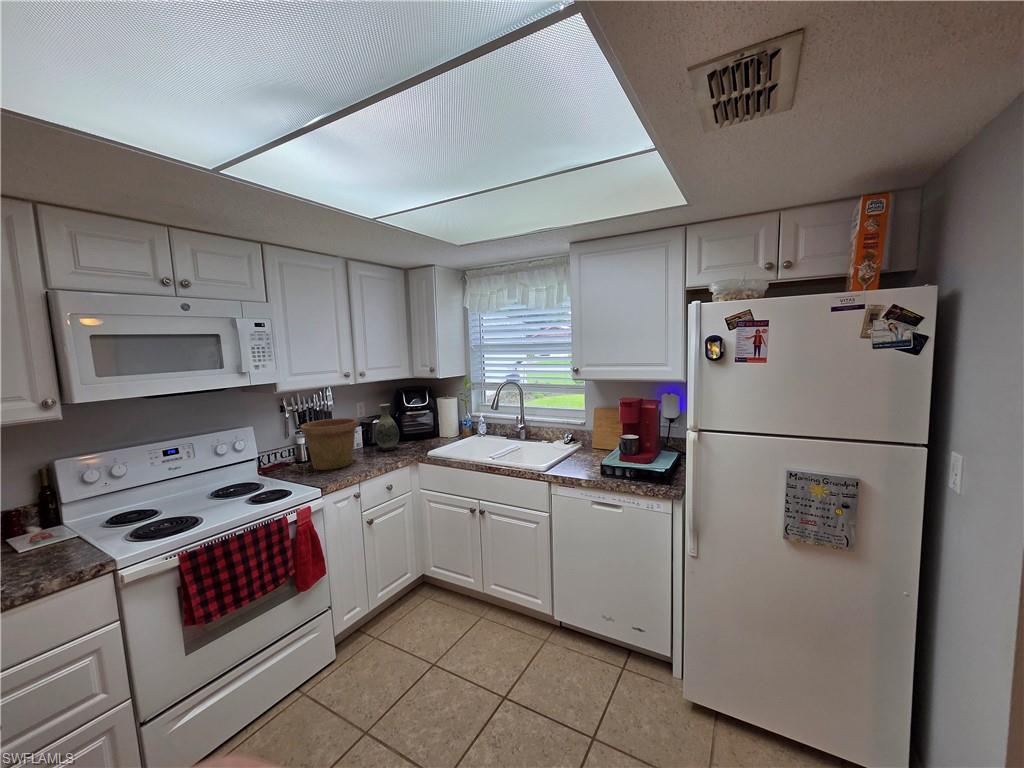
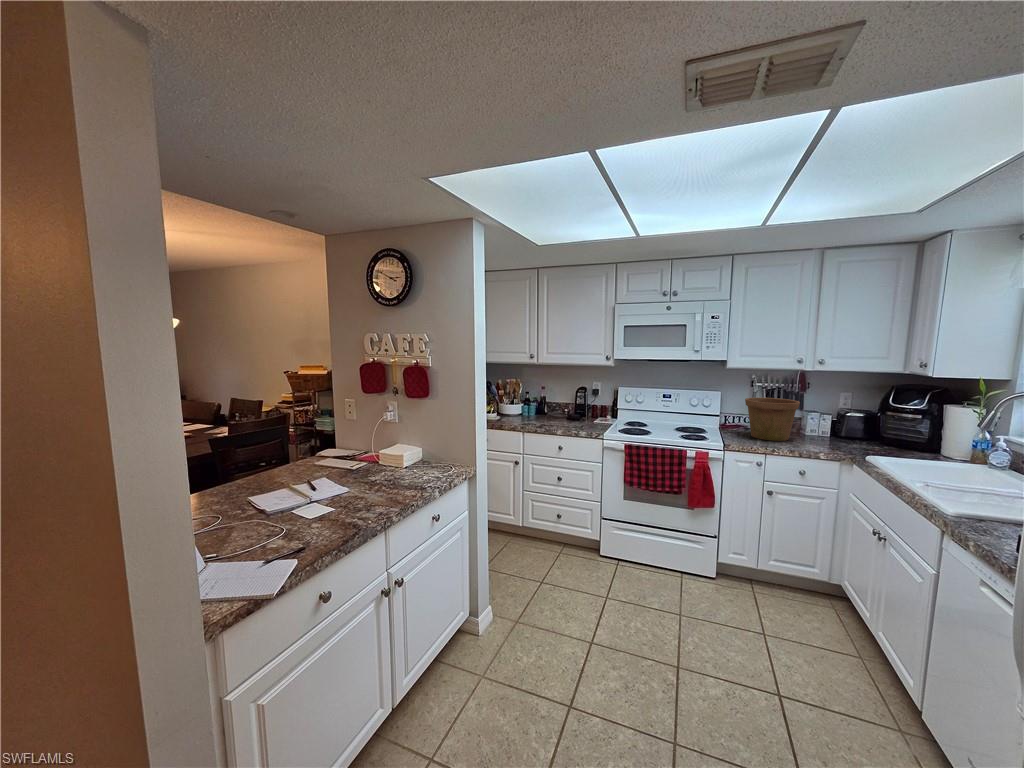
vase: present [375,404,399,450] -> none [830,396,862,445]

